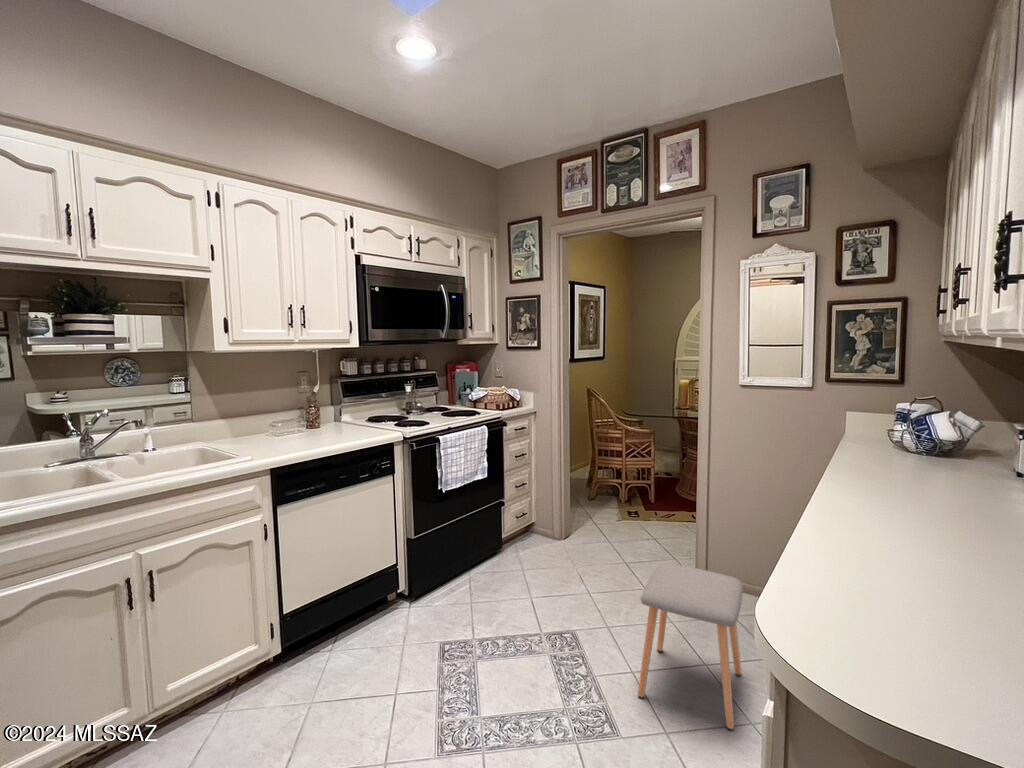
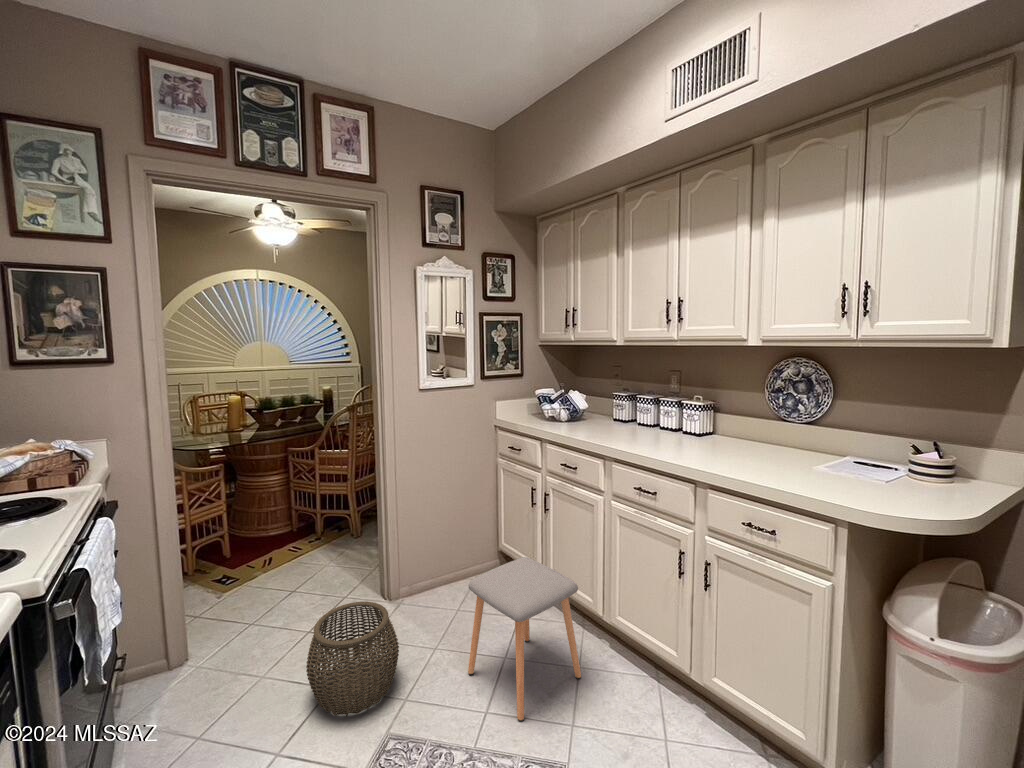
woven basket: none [561,538,627,616] -> present [306,602,399,716]

